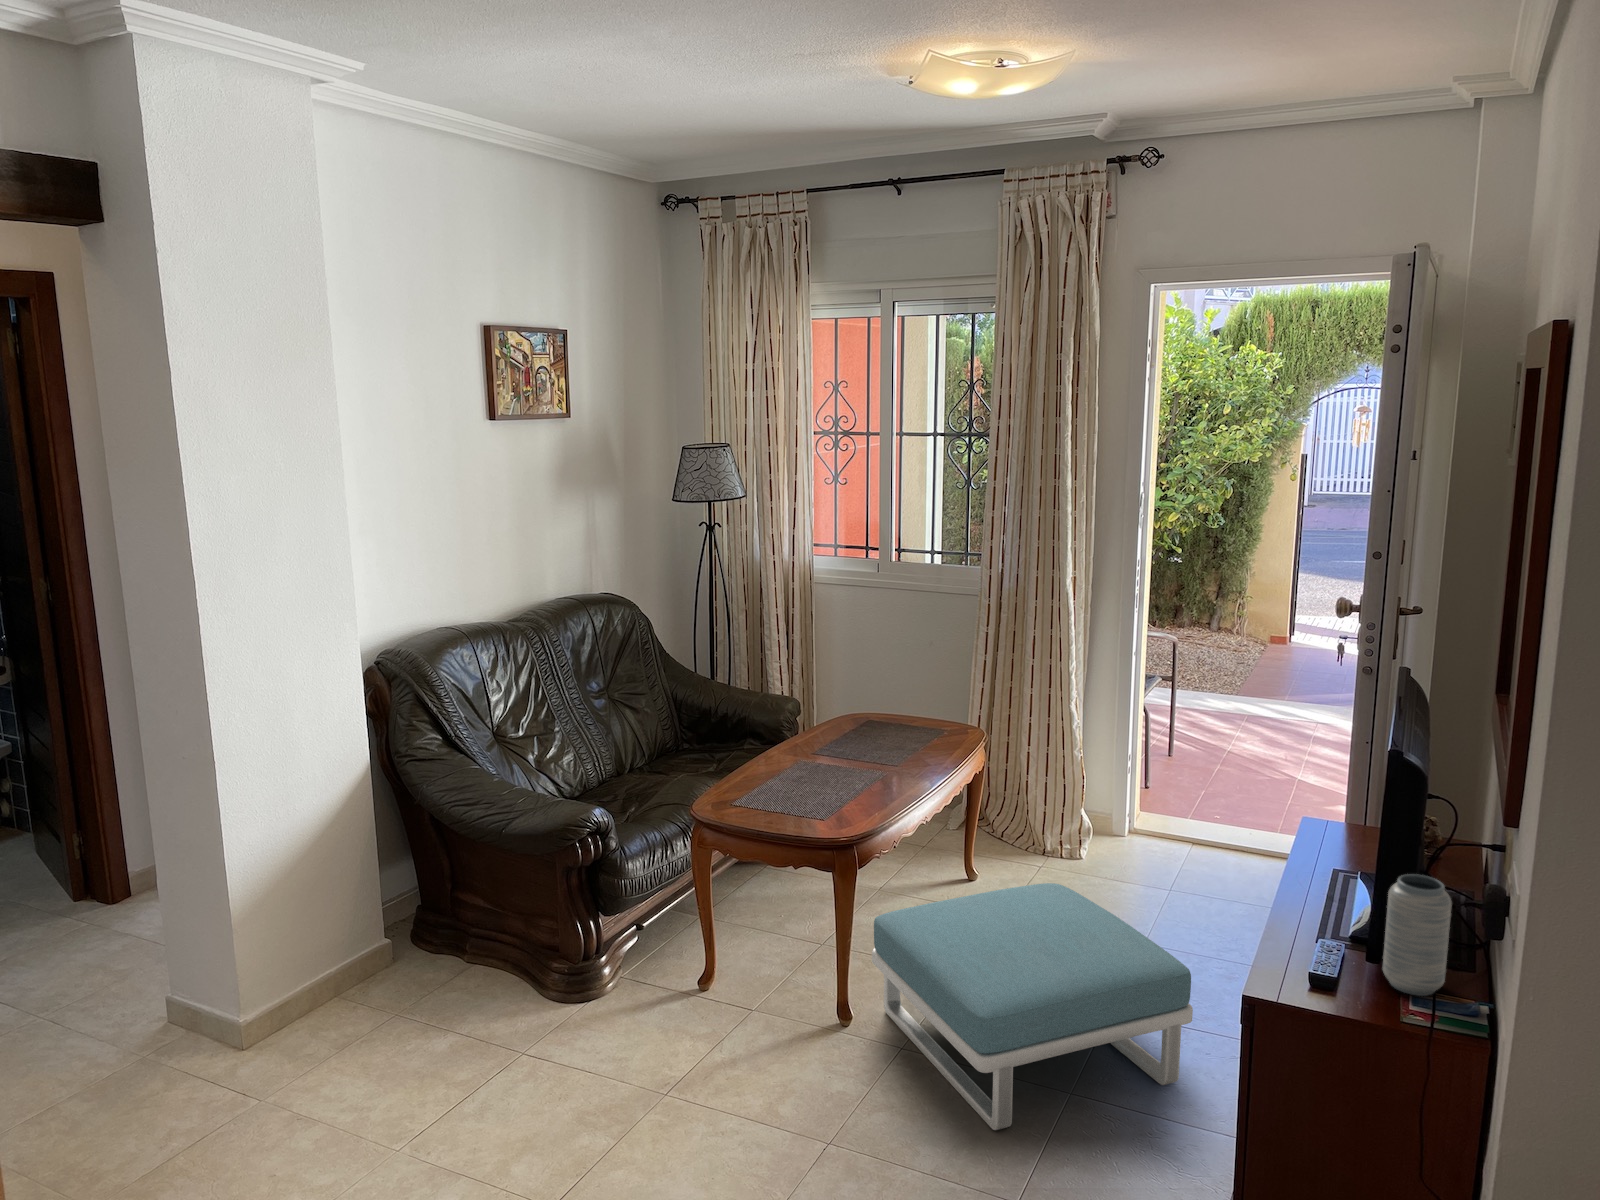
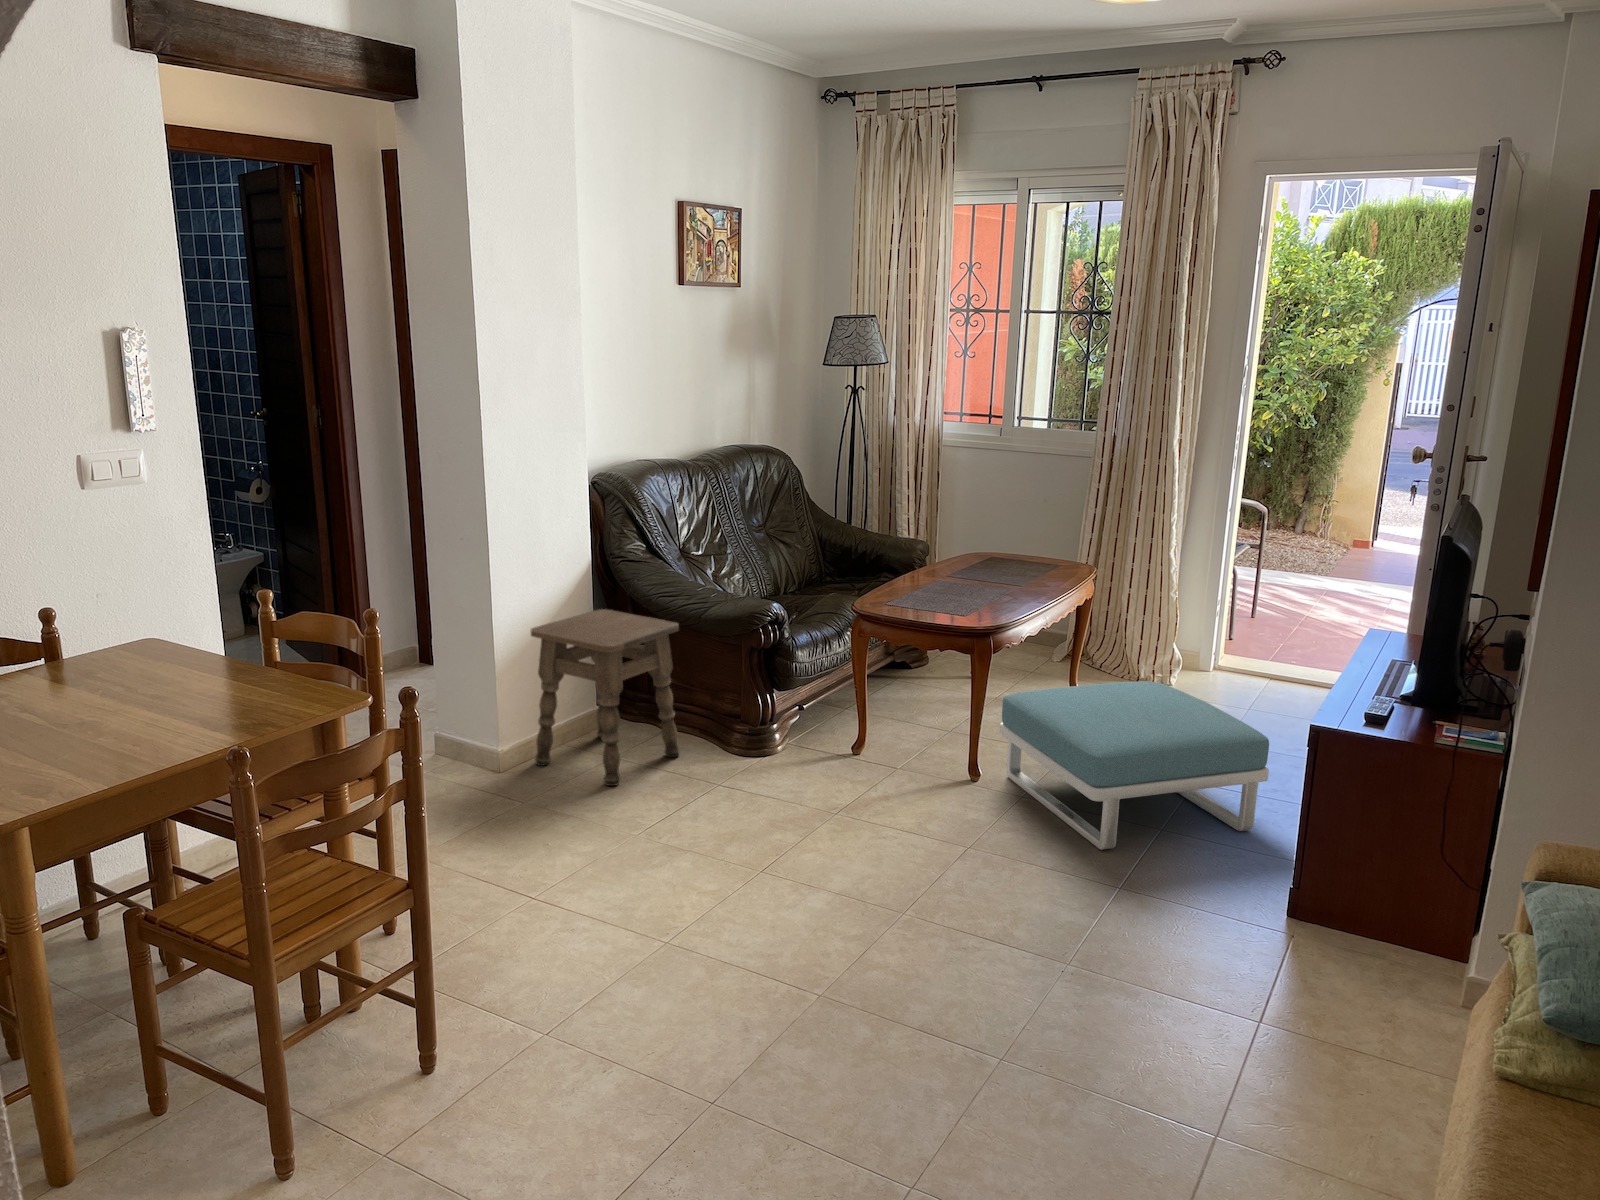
side table: none [285,824,486,1062] -> present [531,609,679,786]
vase: present [1383,874,1452,996] -> none [1429,638,1489,731]

